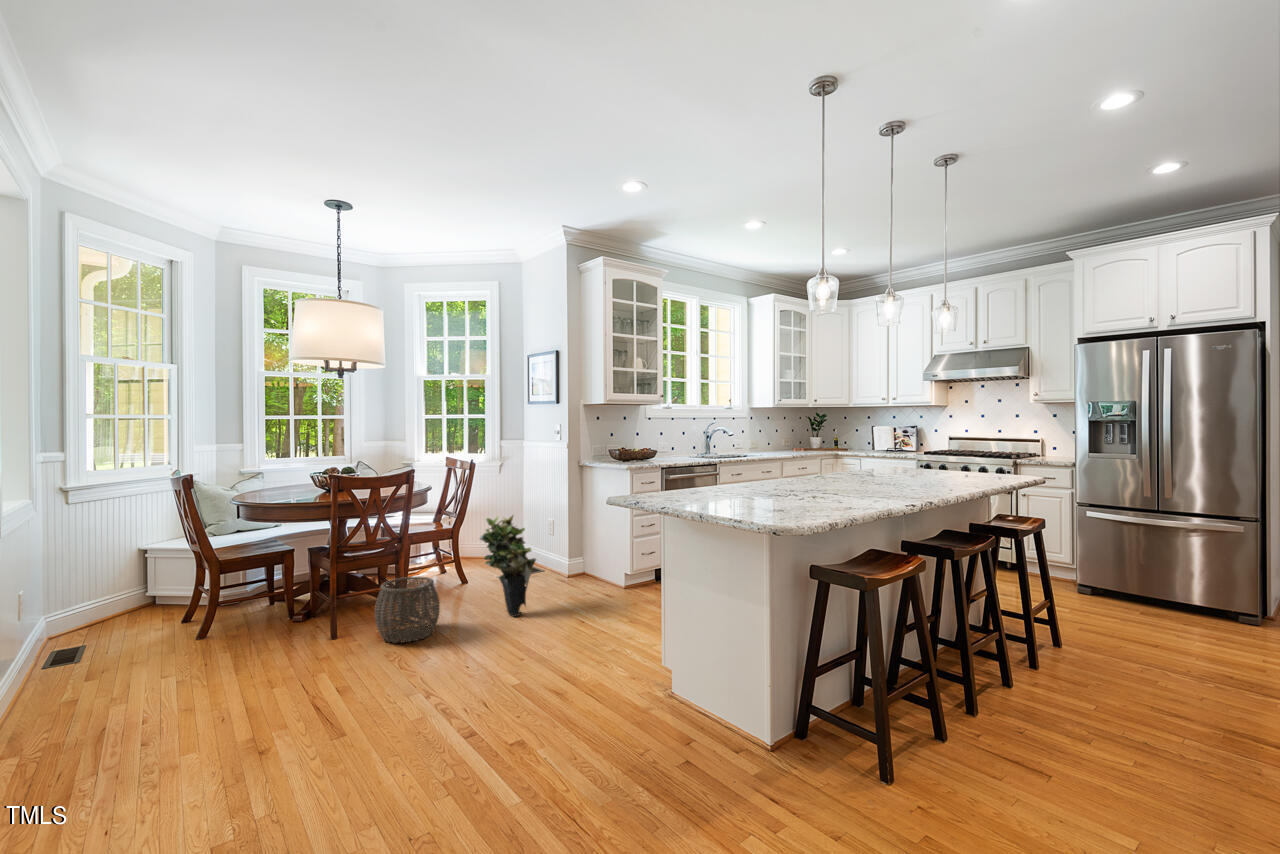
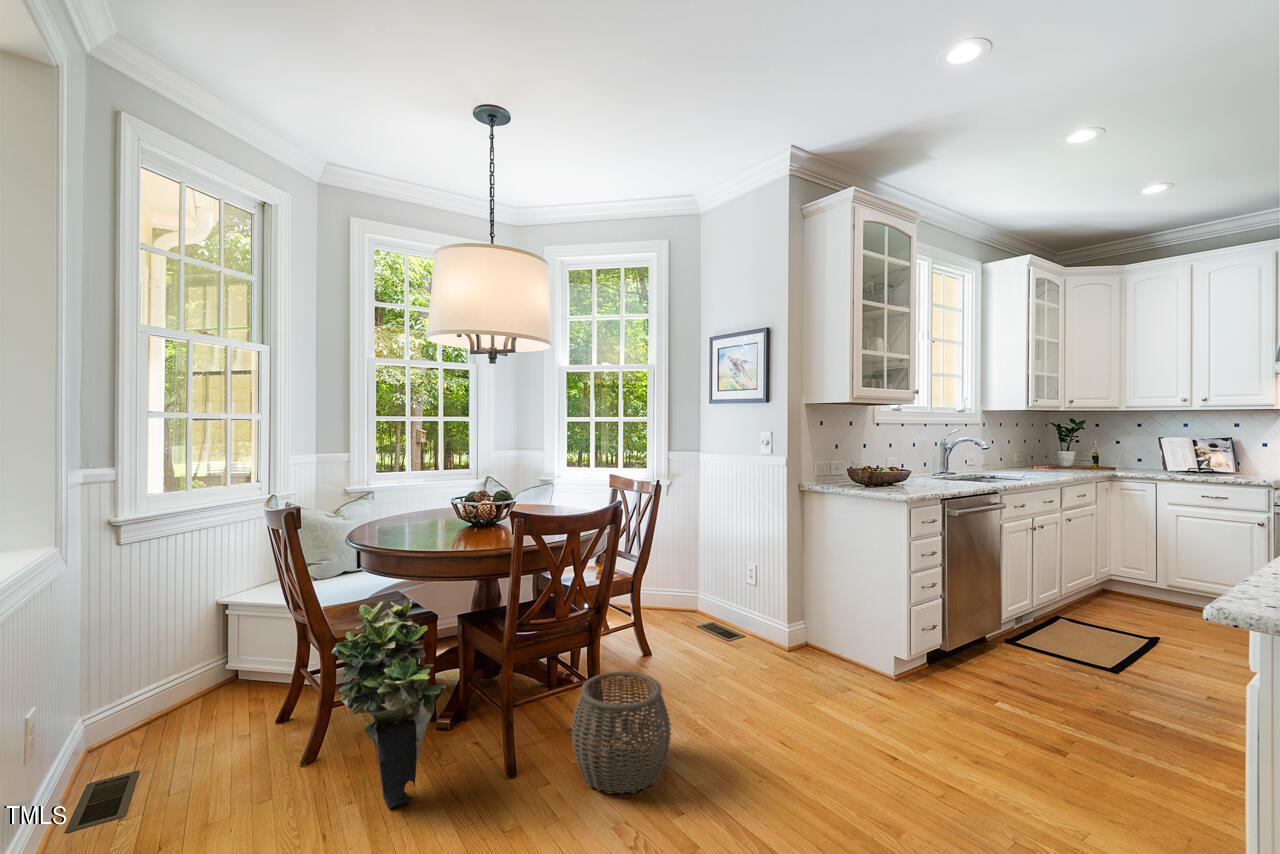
potted plant: present [480,516,536,617] -> present [332,600,446,808]

